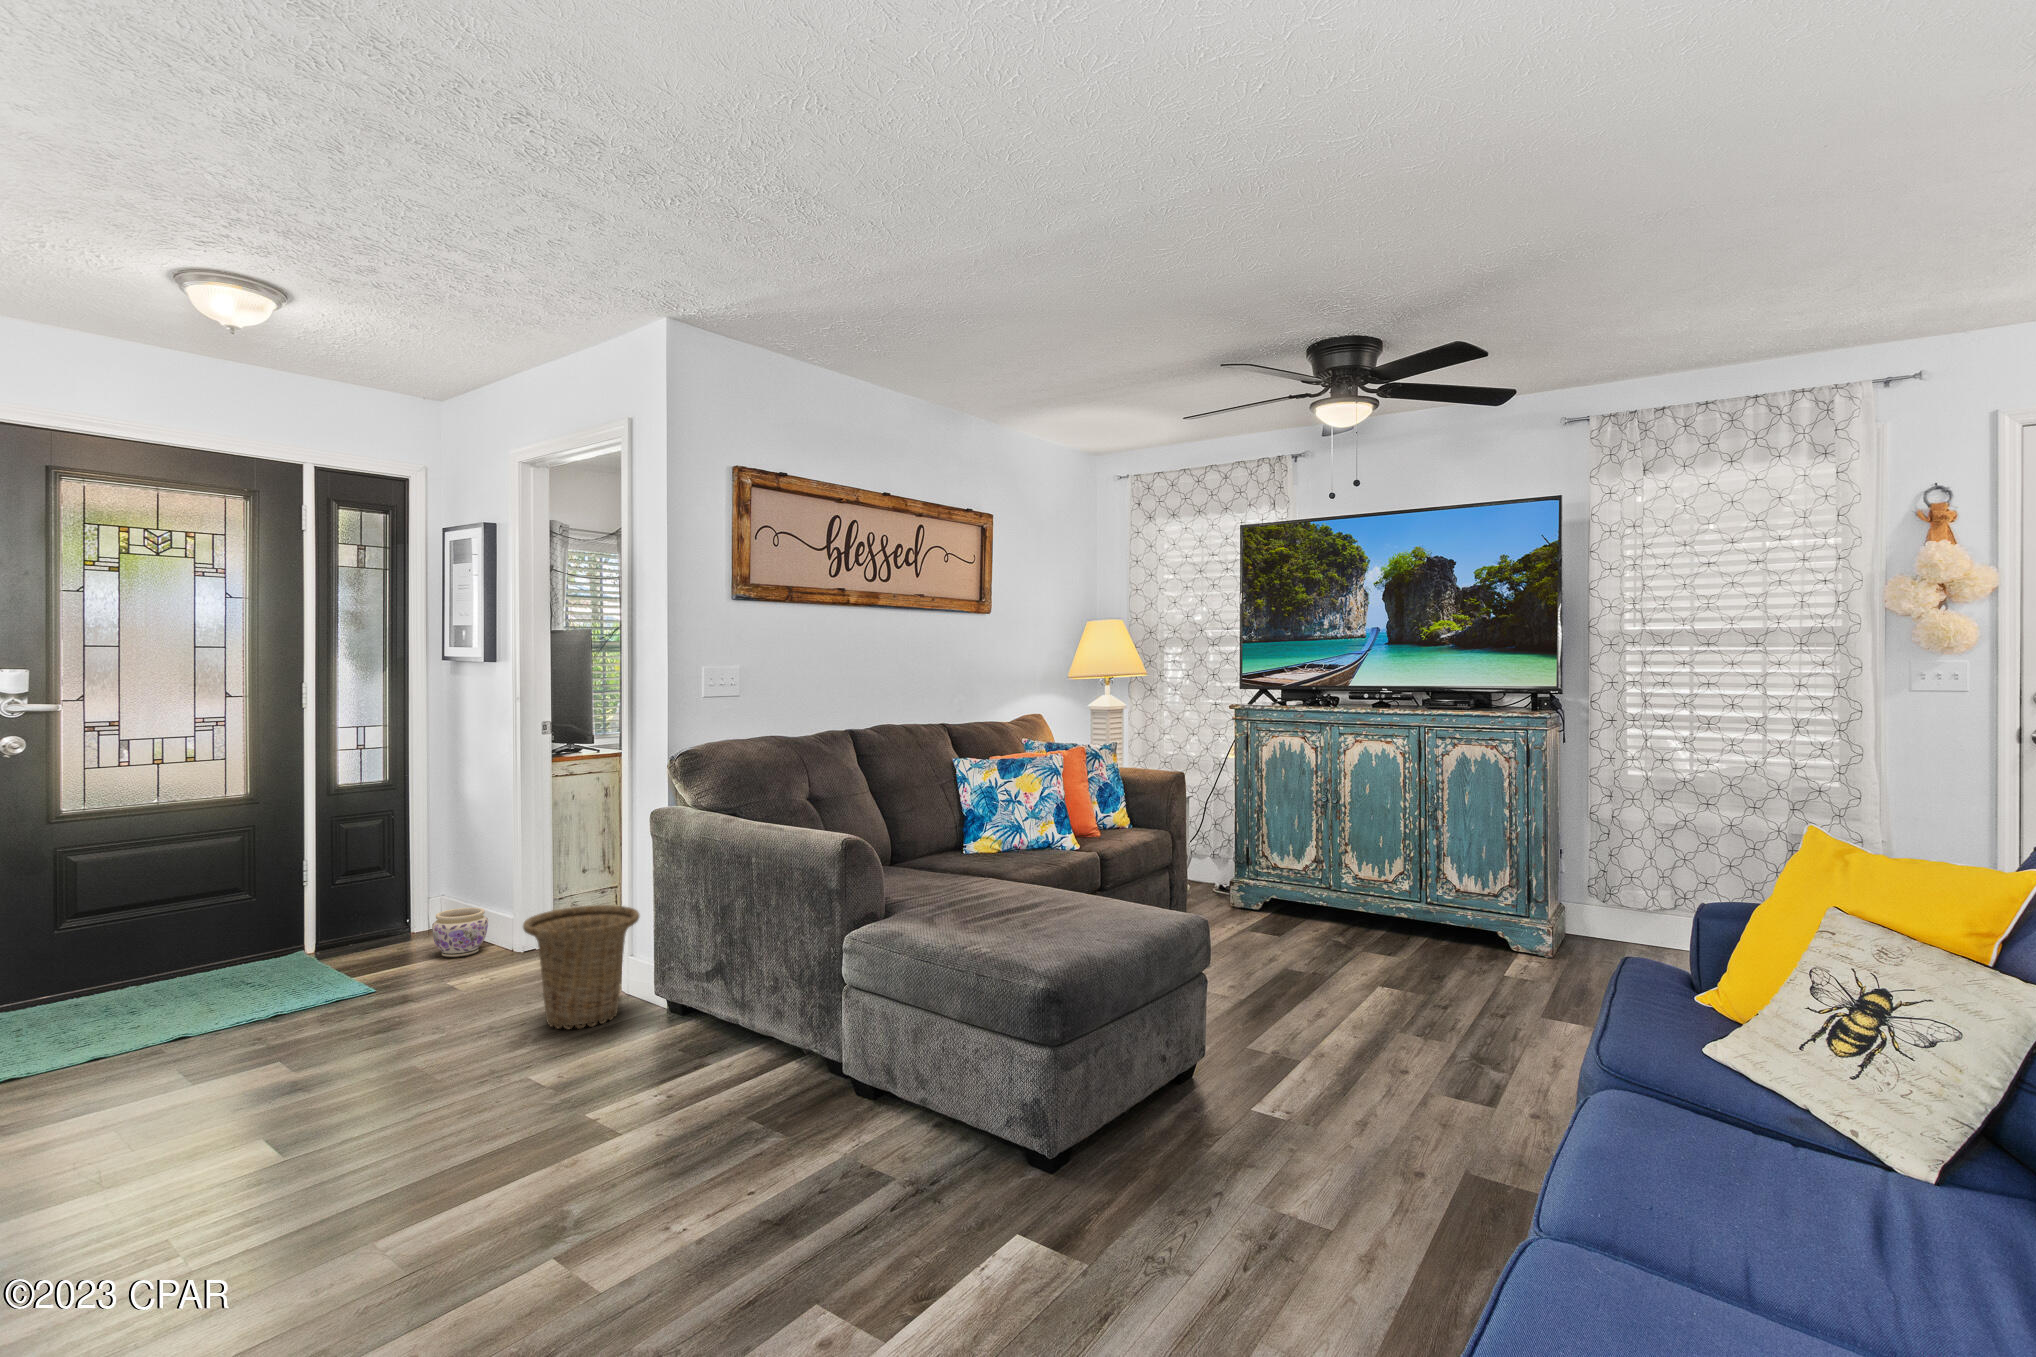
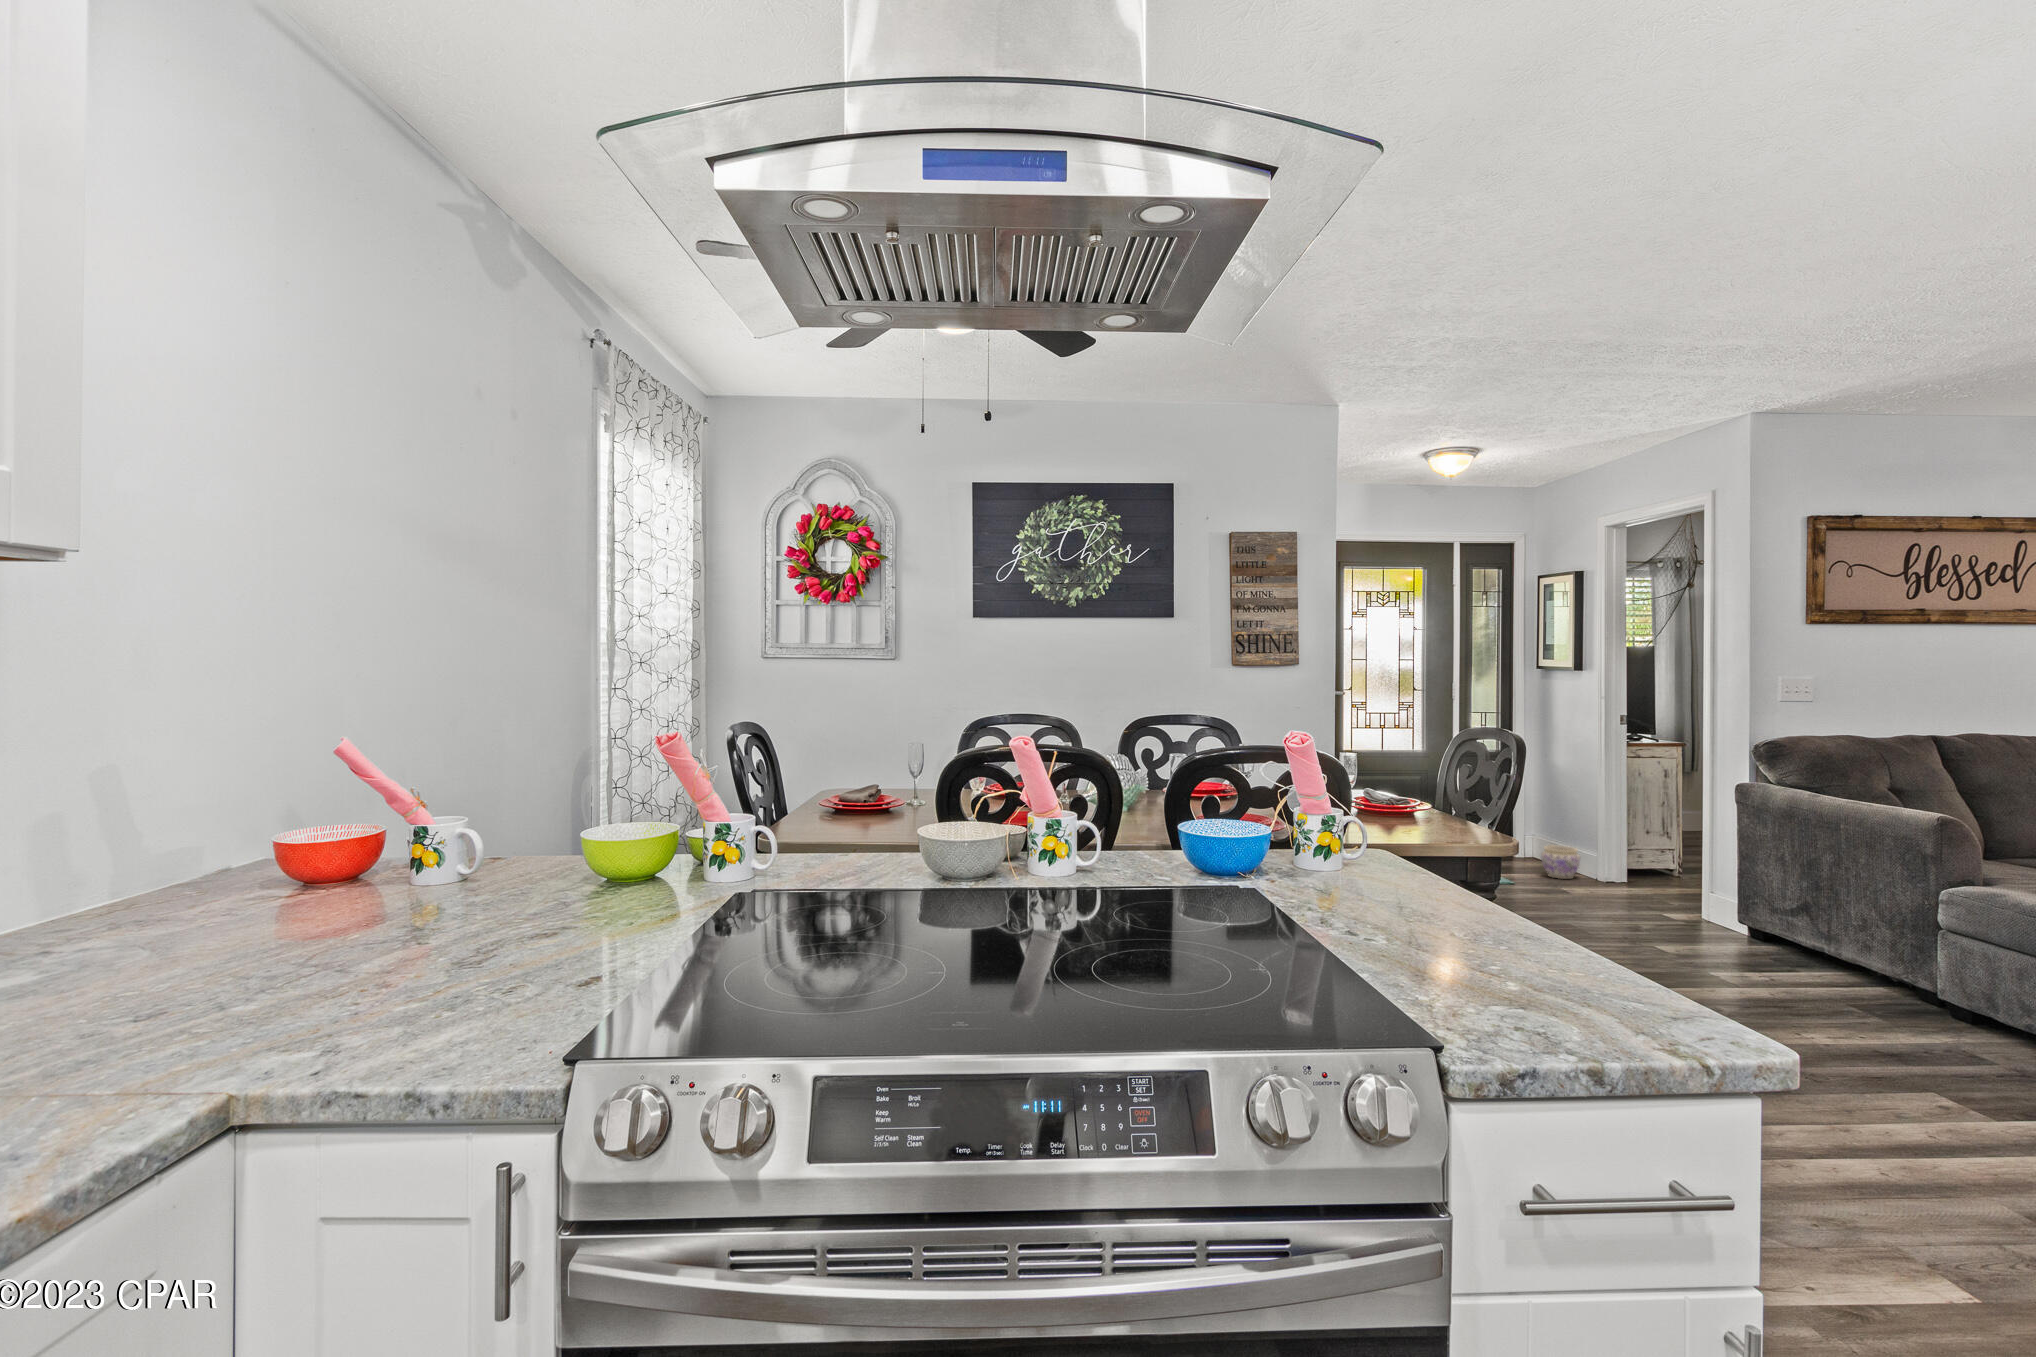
basket: present [523,905,639,1029] -> none [1636,850,1726,933]

